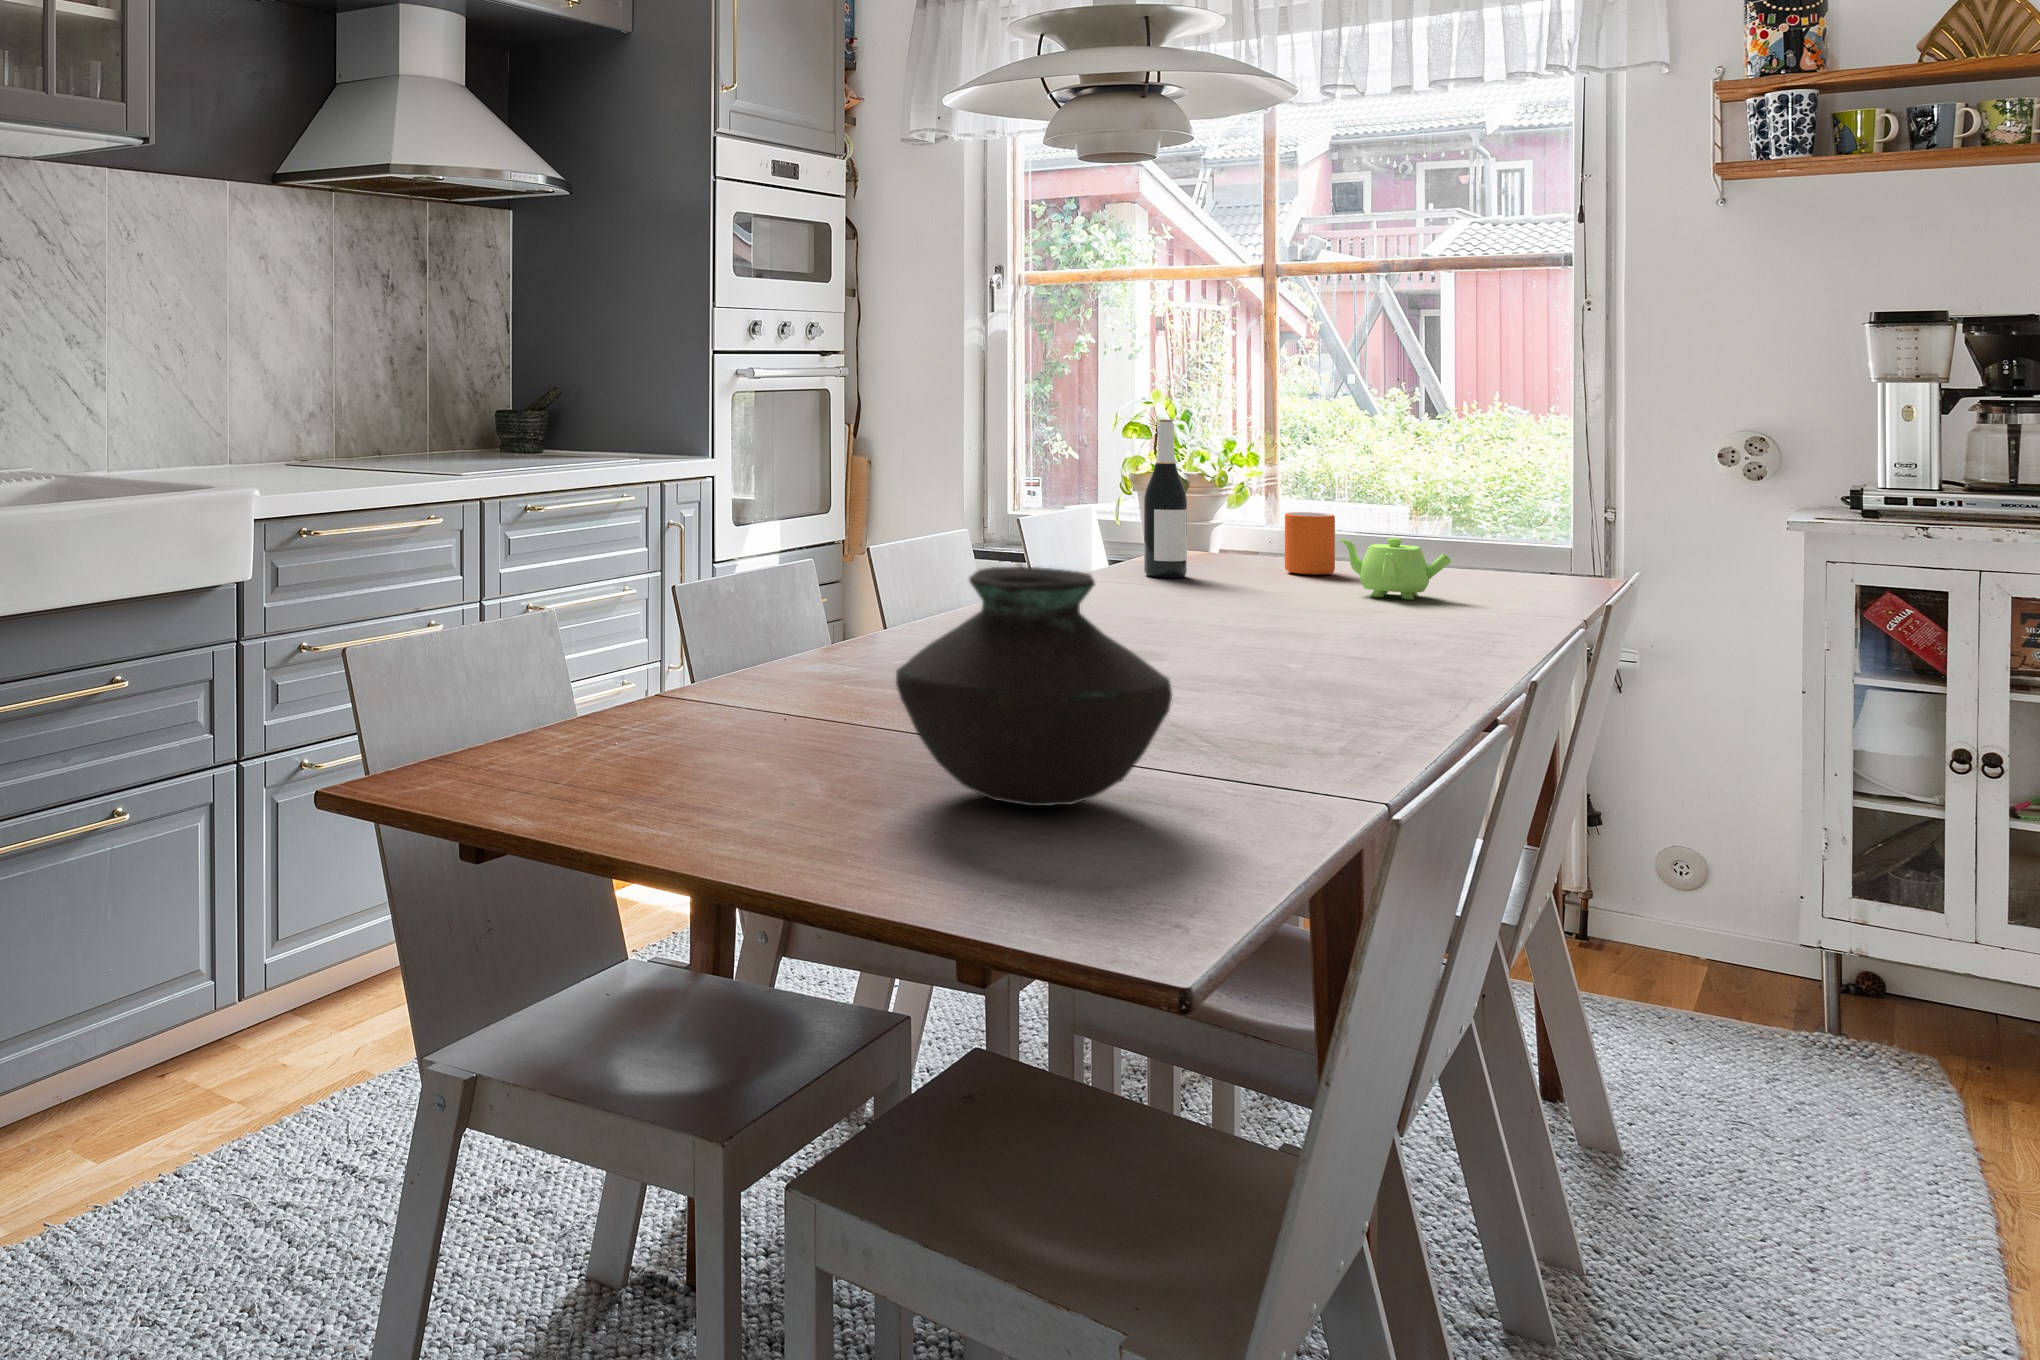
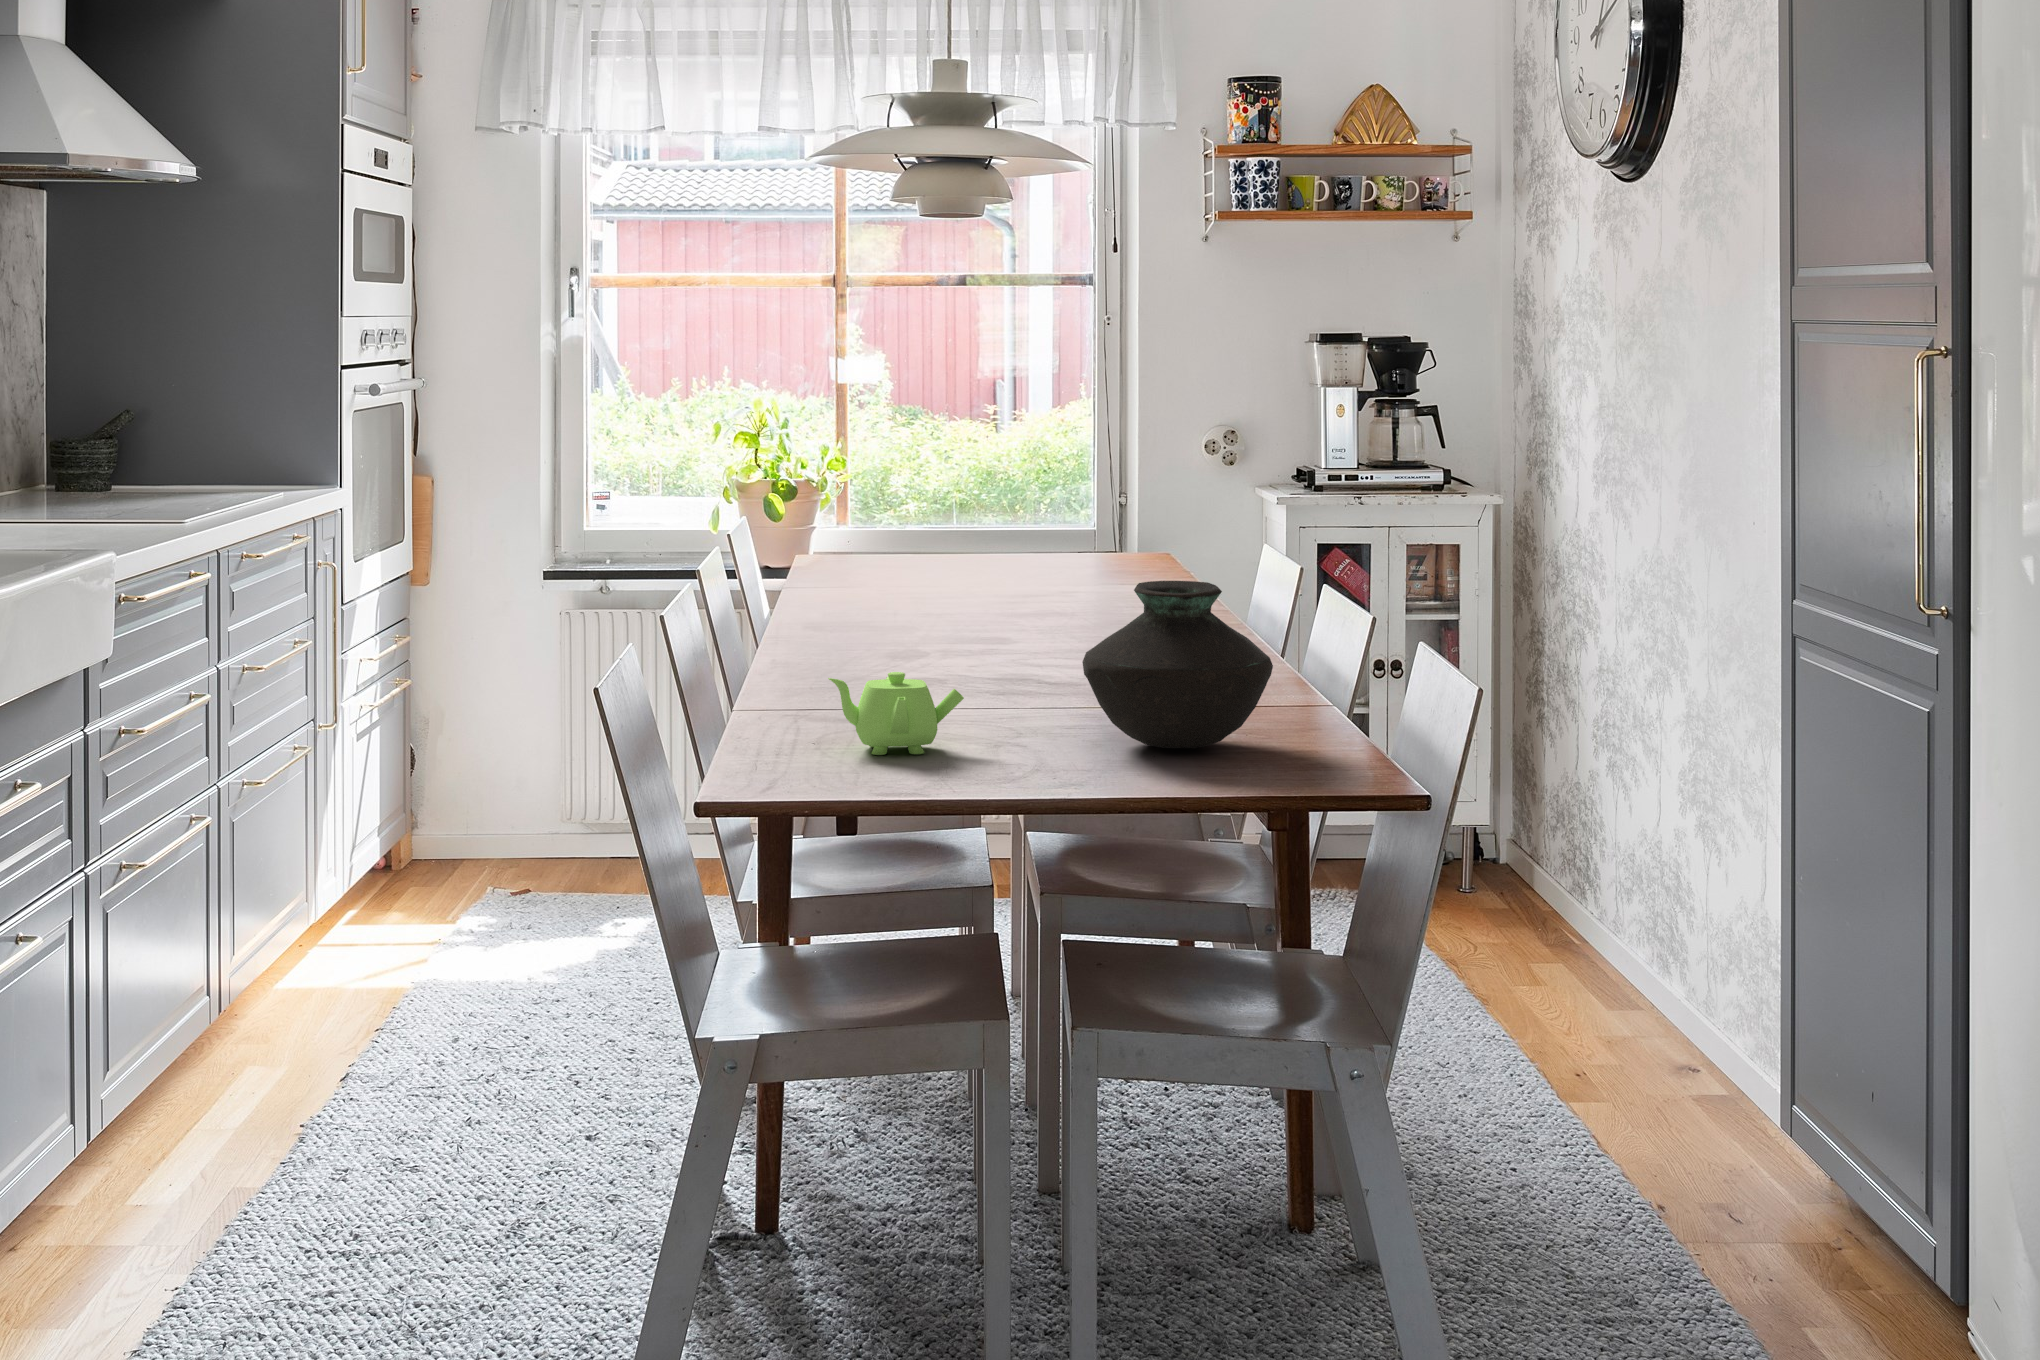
wine bottle: present [1144,419,1187,578] -> none [843,435,880,580]
mug: present [1285,512,1335,575] -> none [936,512,977,567]
teapot: present [1339,538,1452,599] -> present [828,672,964,755]

